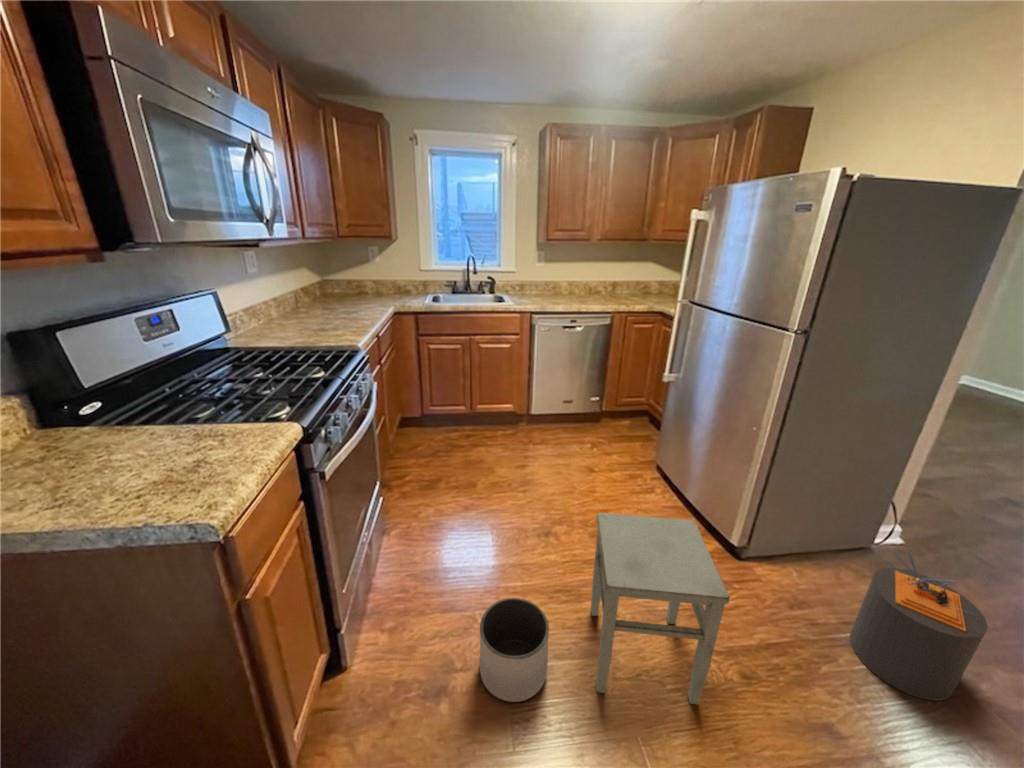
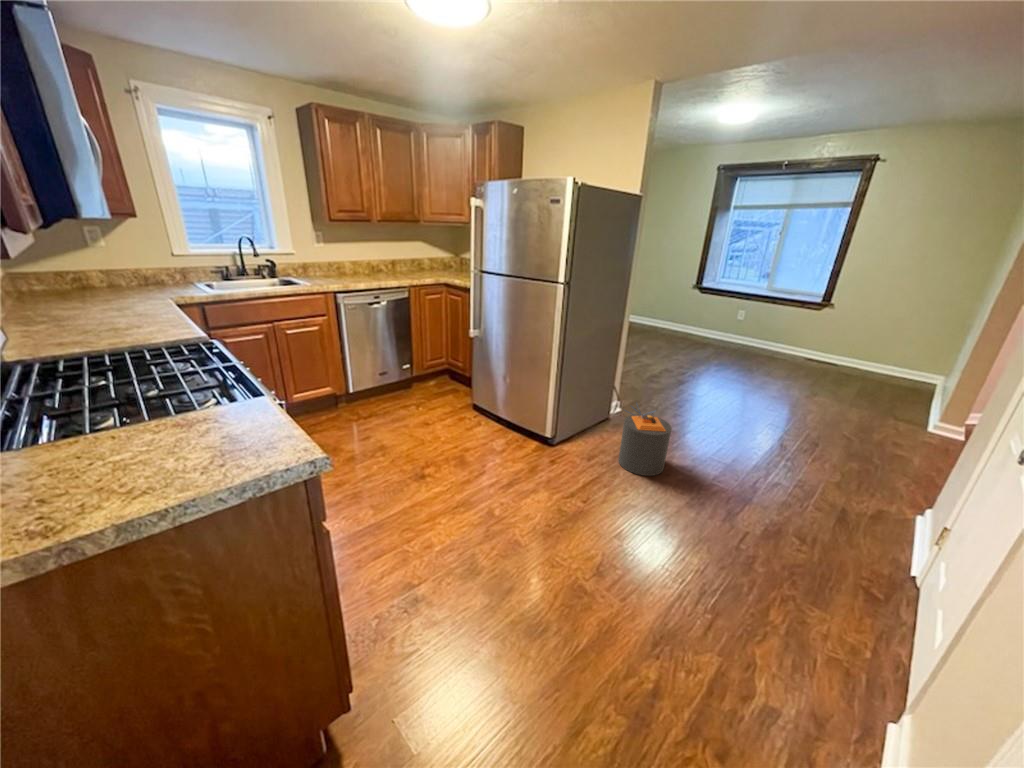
stool: present [591,513,730,704] -> none [484,416,583,547]
planter: present [480,598,549,702] -> none [430,508,484,581]

